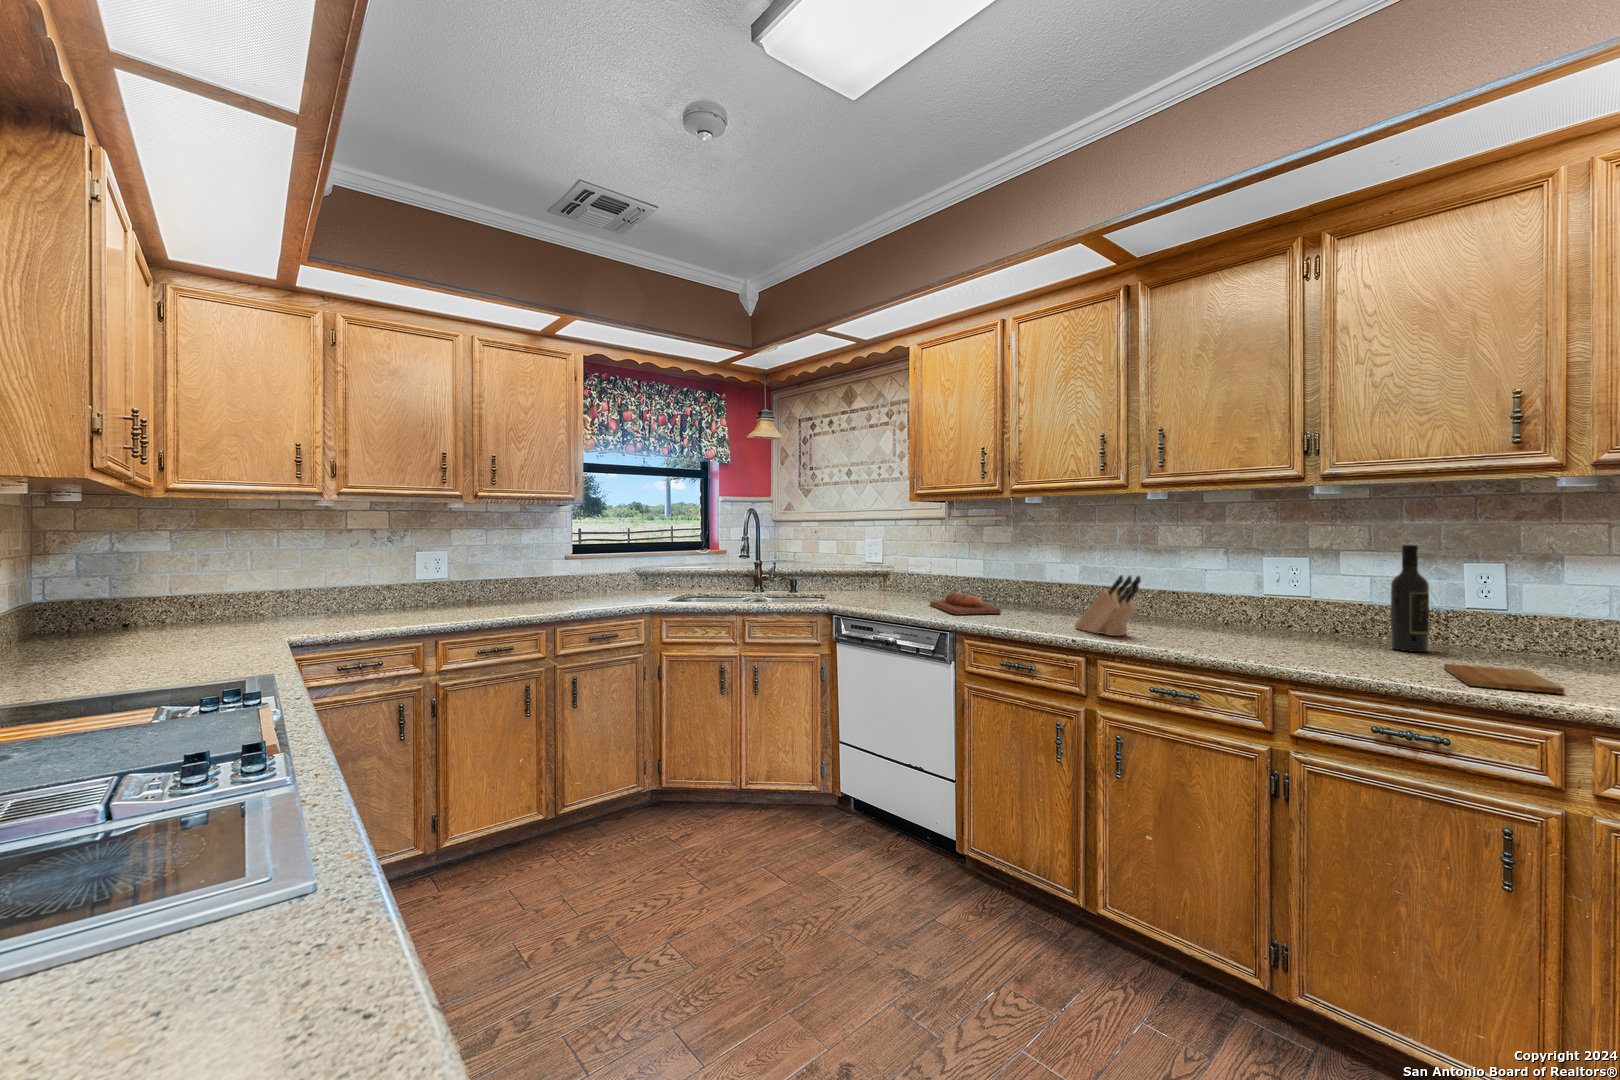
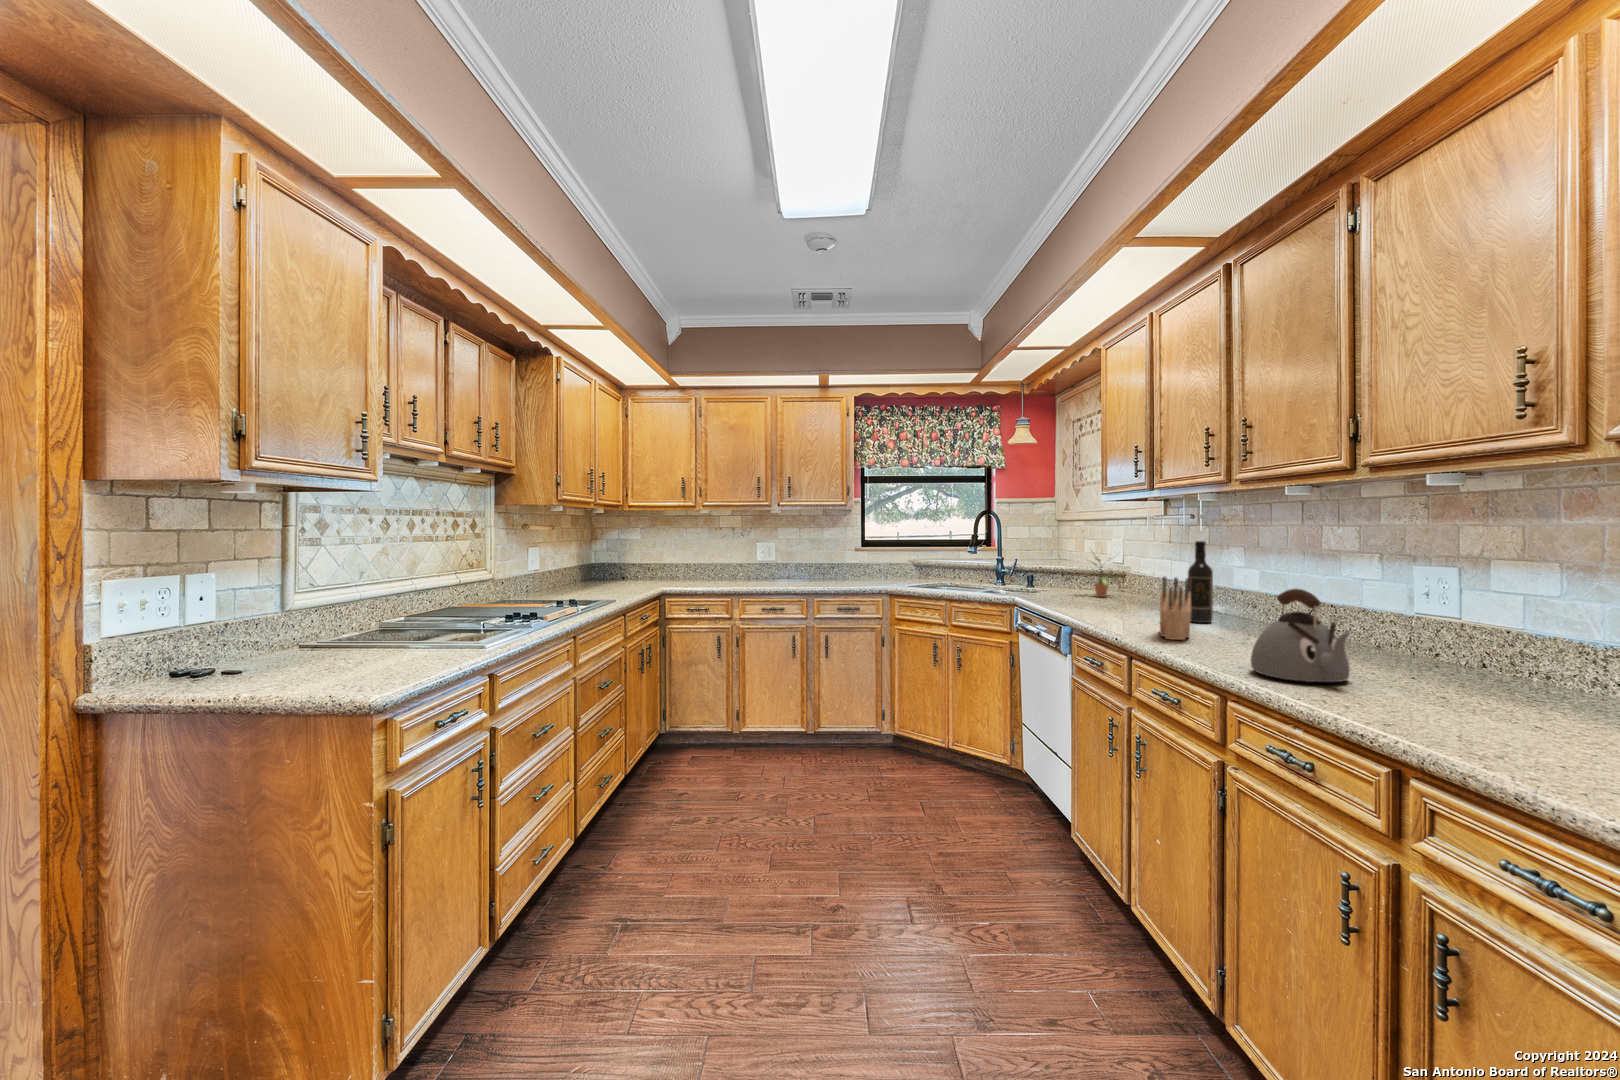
wine bottle: present [1391,545,1429,652] -> present [1188,541,1213,623]
potted plant: none [872,548,913,598] -> present [1093,557,1117,597]
kettle: none [1268,580,1386,662] -> present [1251,589,1350,682]
bread loaf: present [930,593,1001,615] -> none [1092,593,1157,615]
cutting board: present [1444,664,1564,694] -> none [1353,699,1525,735]

